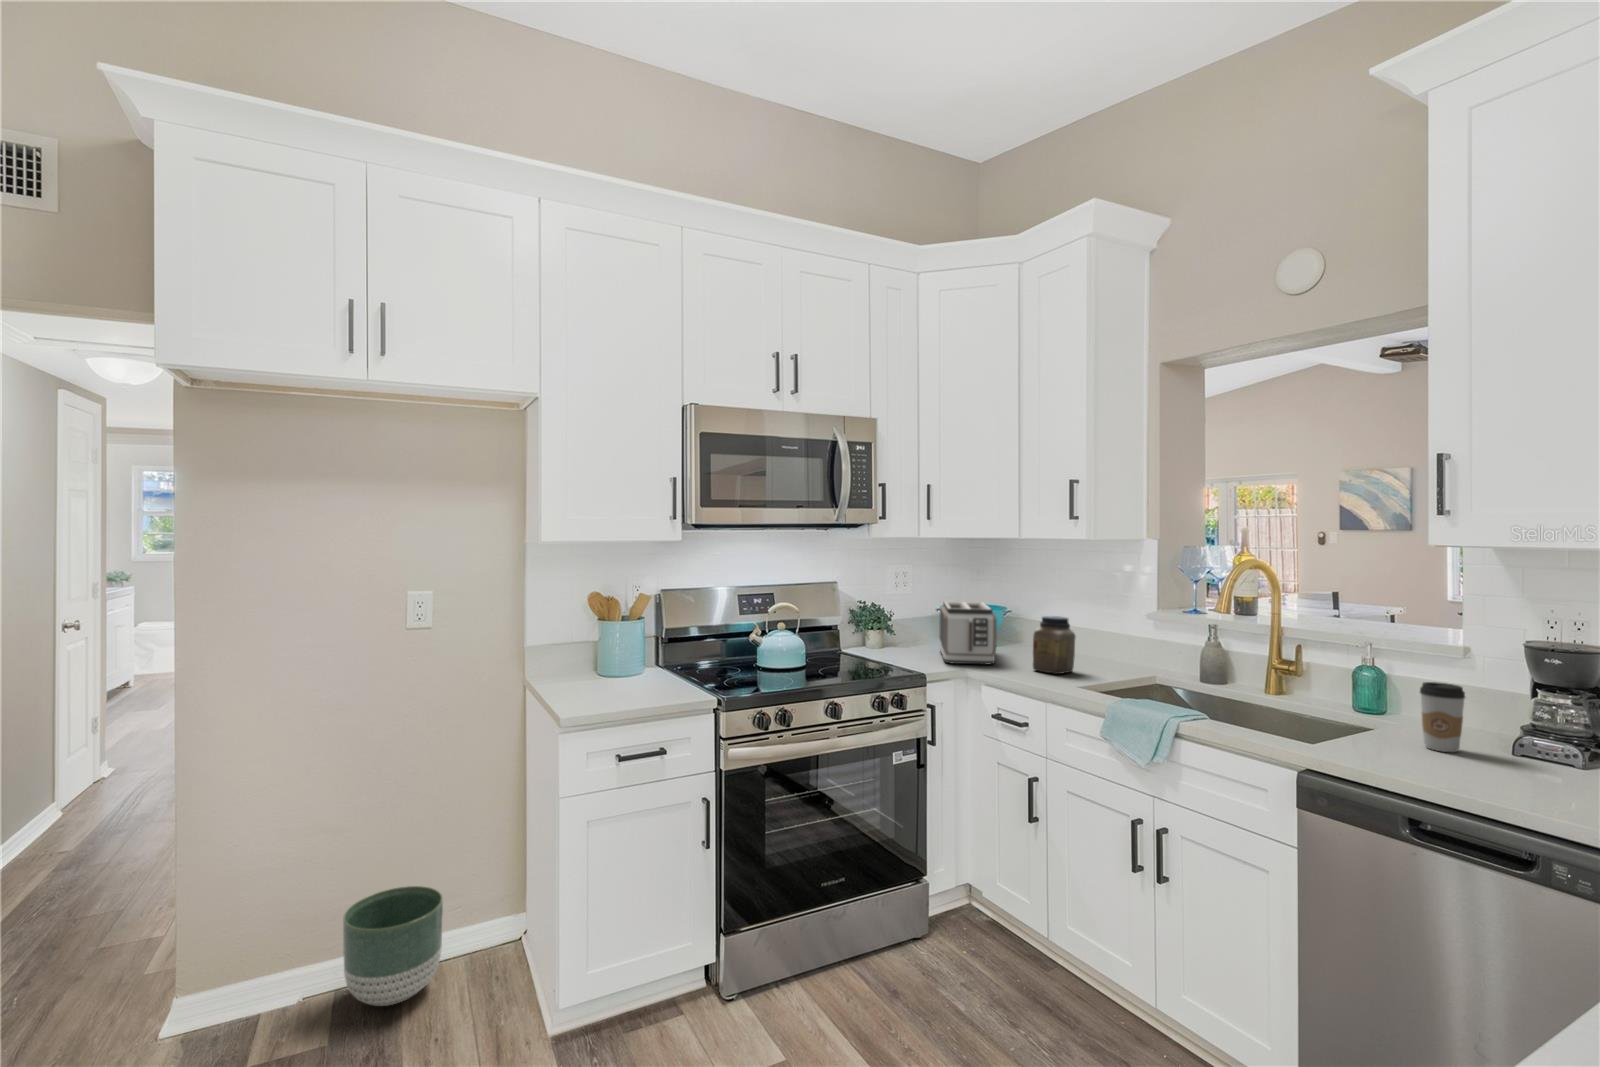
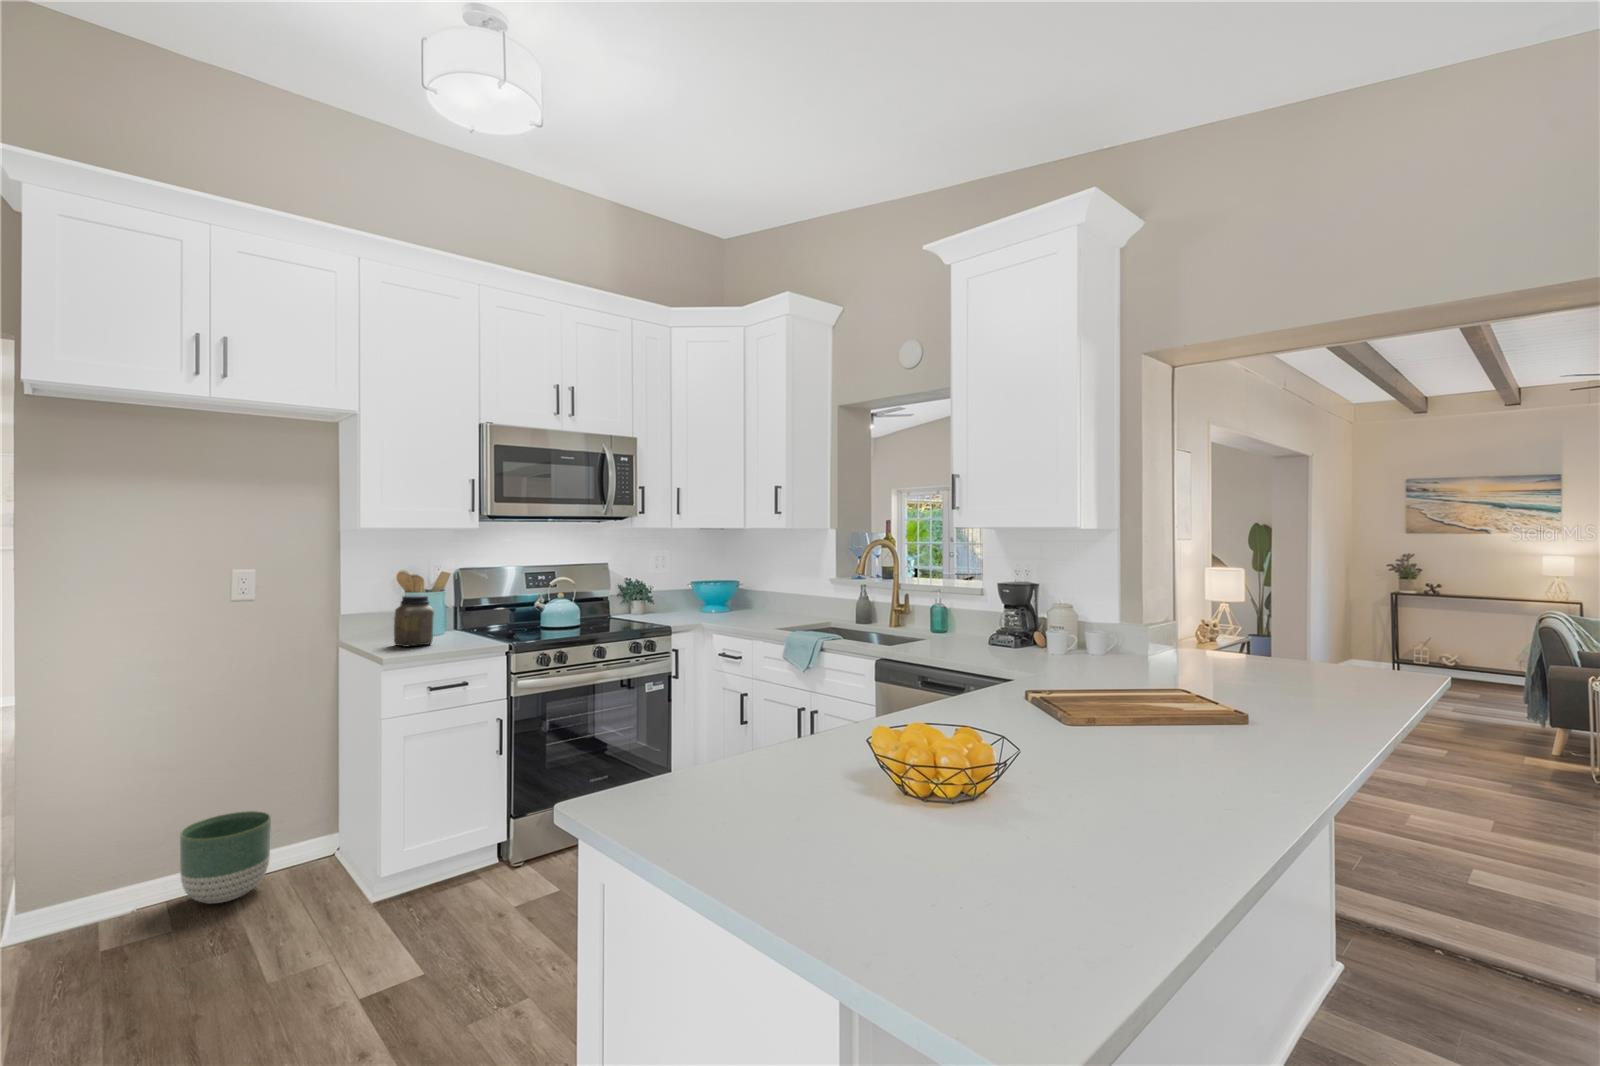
toaster: present [939,602,997,665] -> none [687,577,725,620]
jar: present [1033,616,1075,674] -> present [394,595,434,647]
coffee cup: present [1420,682,1465,752] -> none [948,608,969,646]

